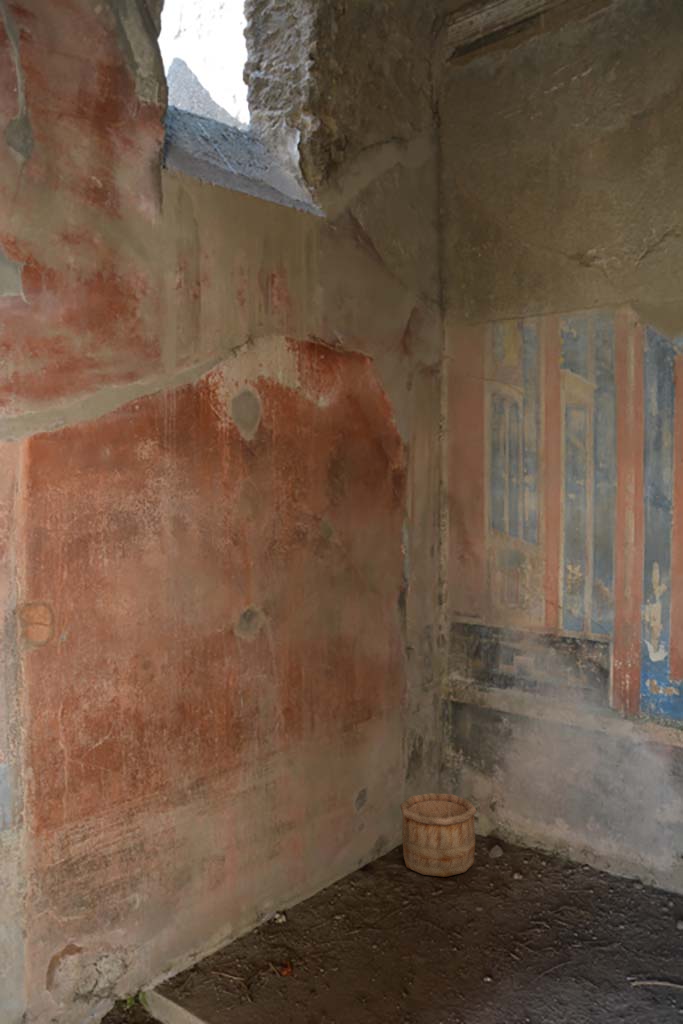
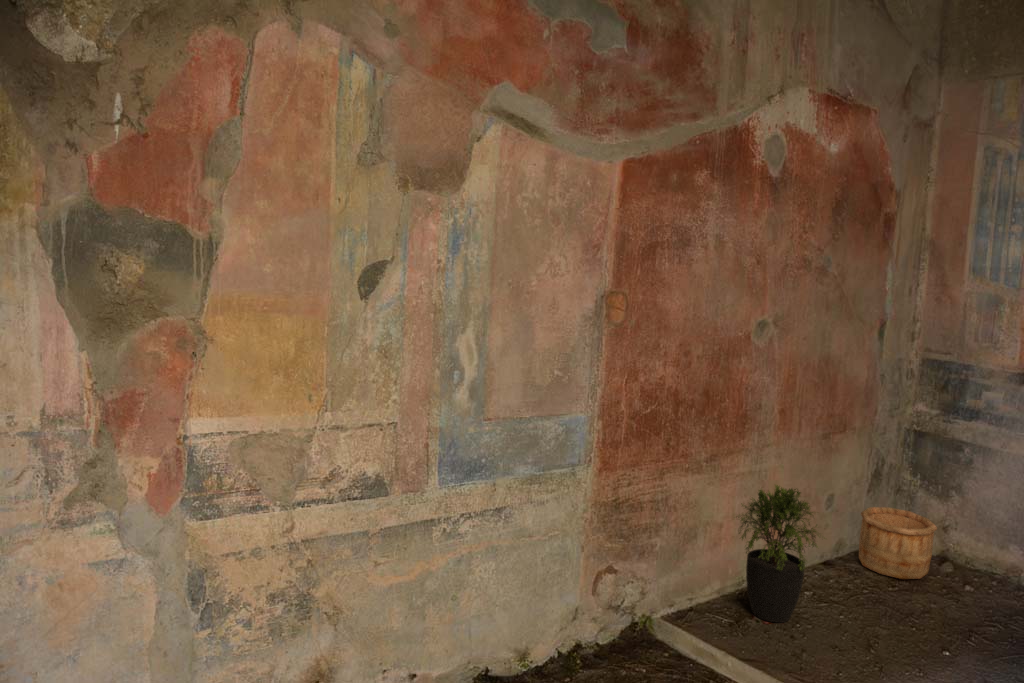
potted plant: none [235,797,342,968] -> present [738,485,817,623]

